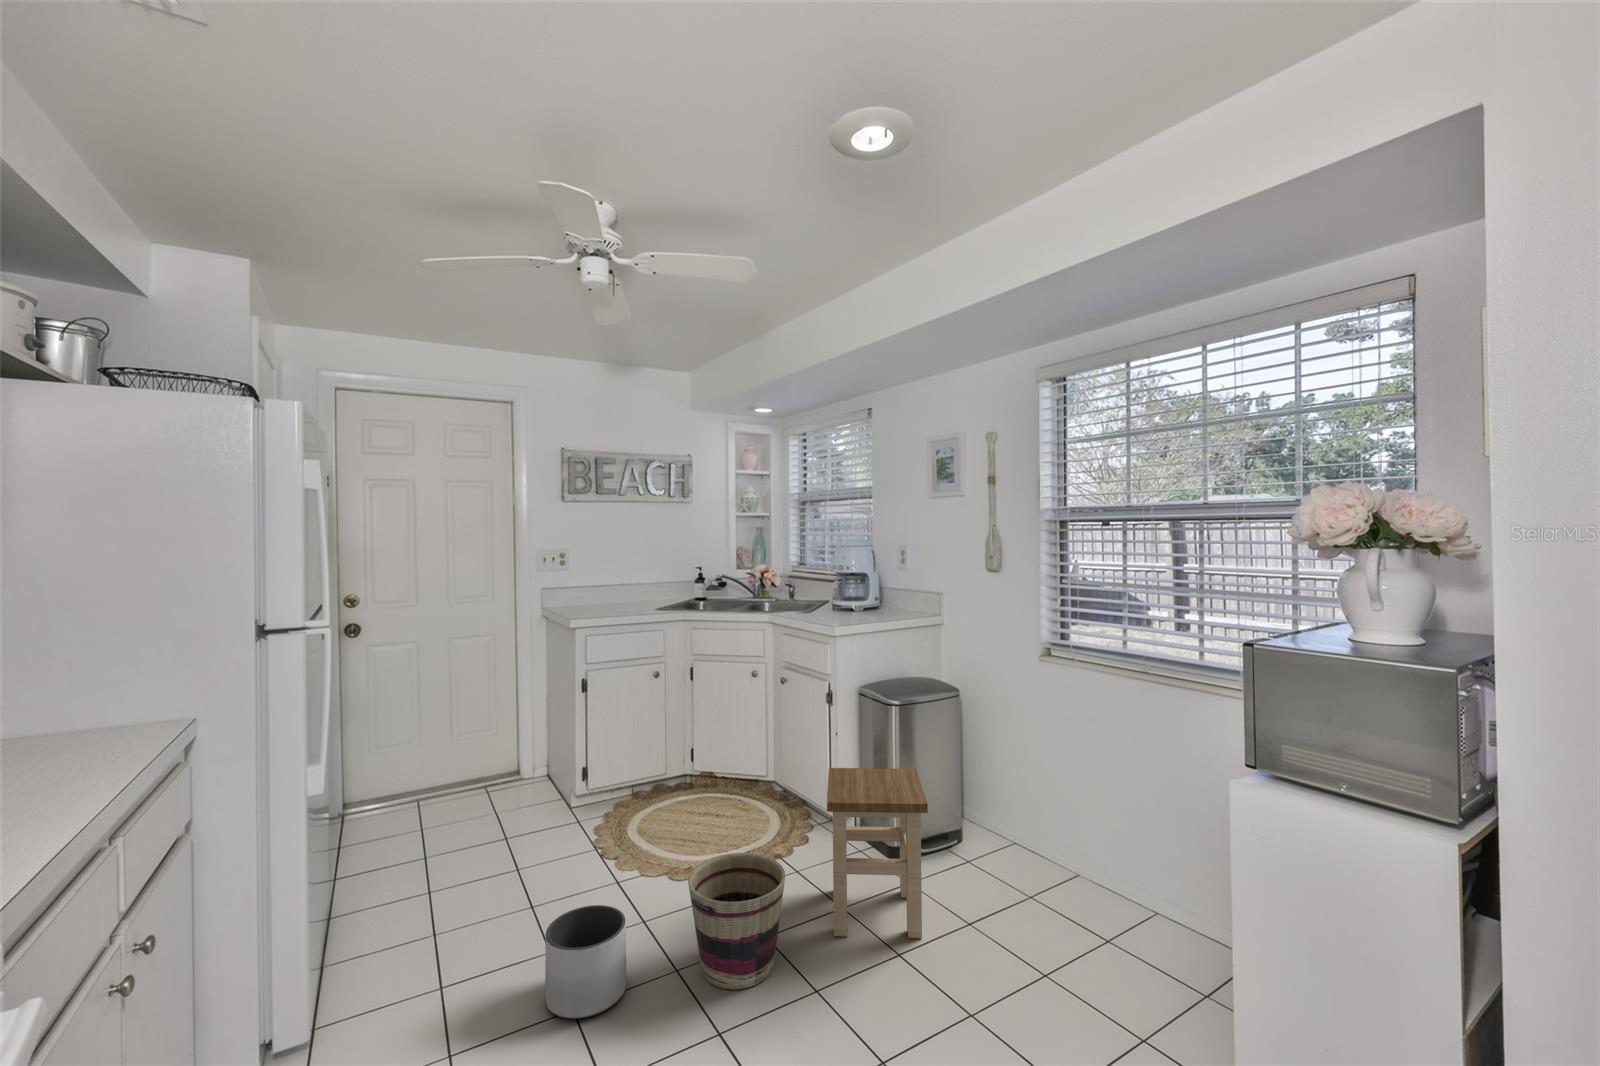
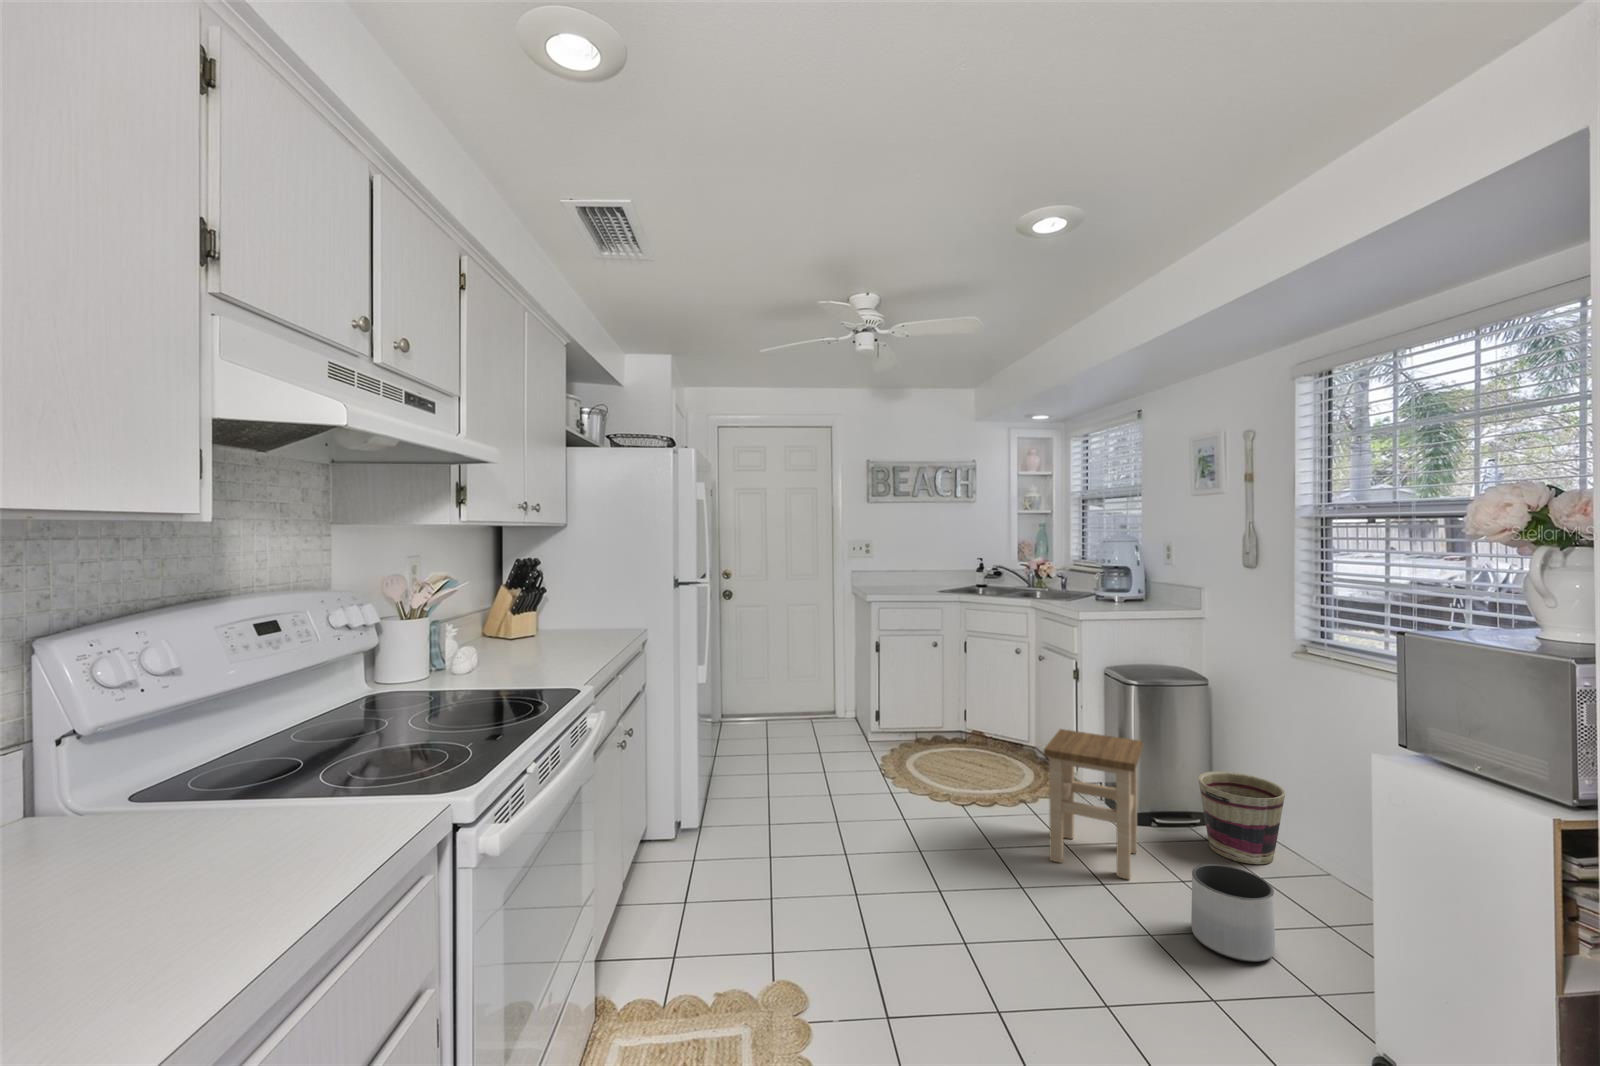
basket: present [688,853,785,989] -> present [1198,771,1285,864]
planter: present [545,905,627,1019] -> present [1191,864,1275,962]

